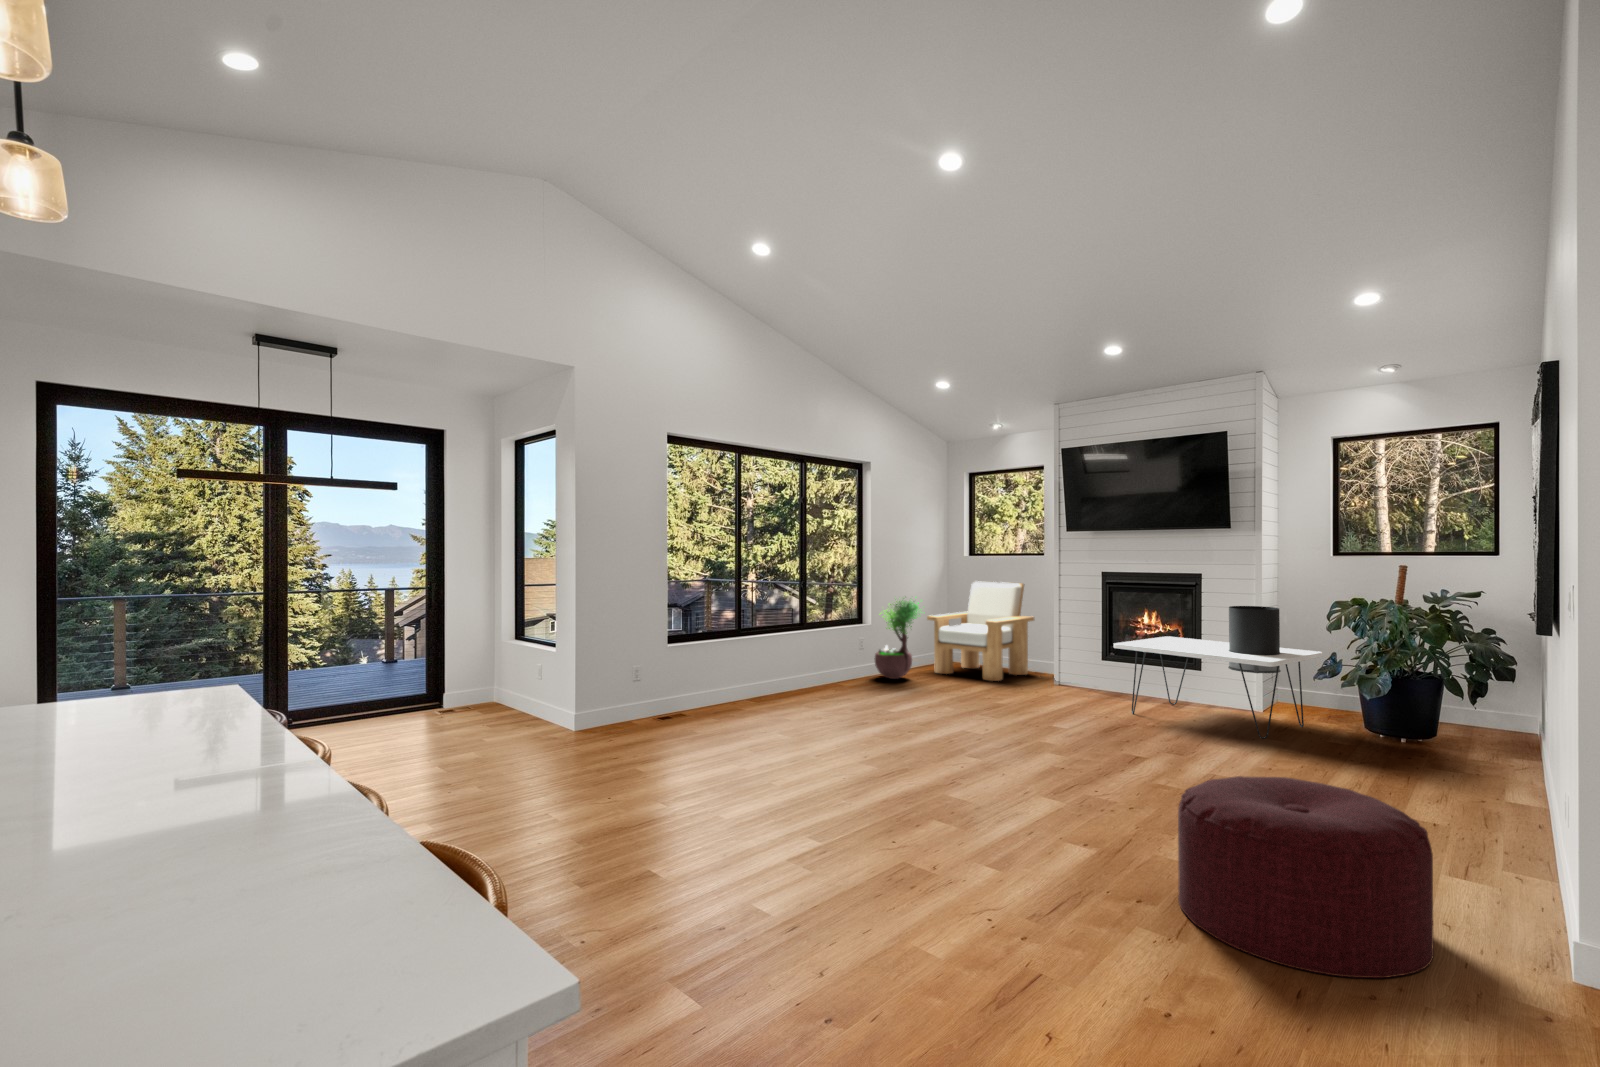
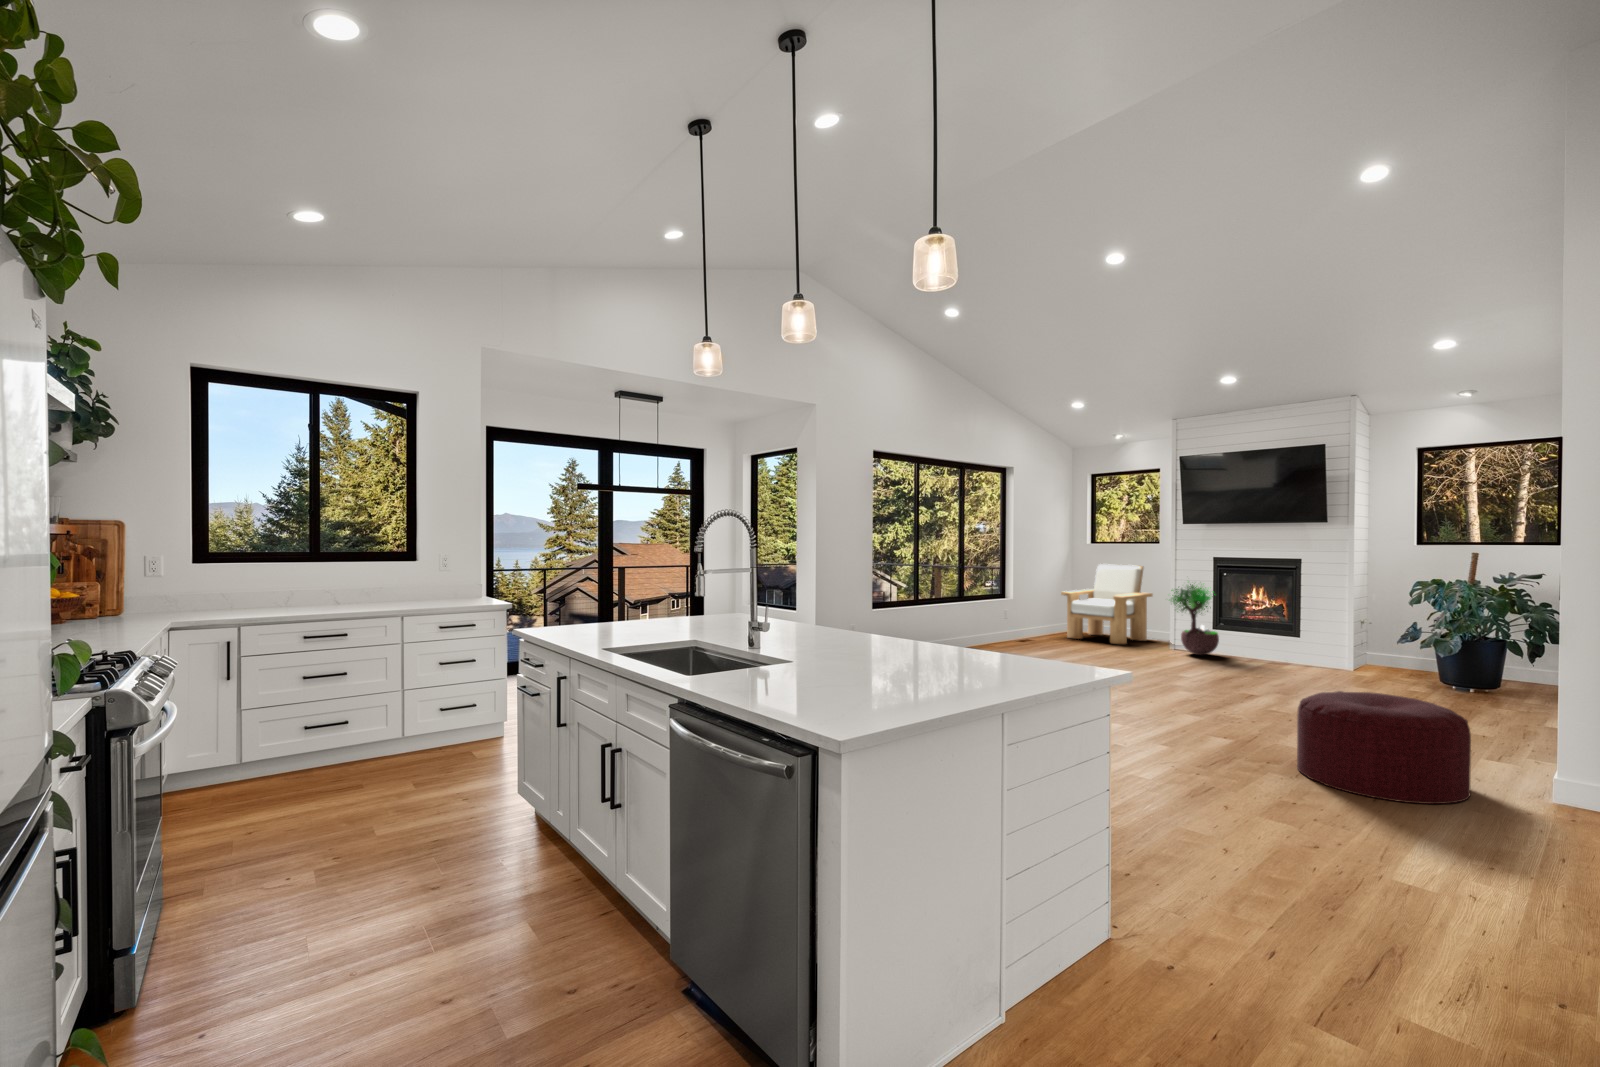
potted tree: present [874,598,919,679] -> present [1171,584,1219,655]
side table: present [1114,606,1322,739] -> none [1228,584,1404,687]

